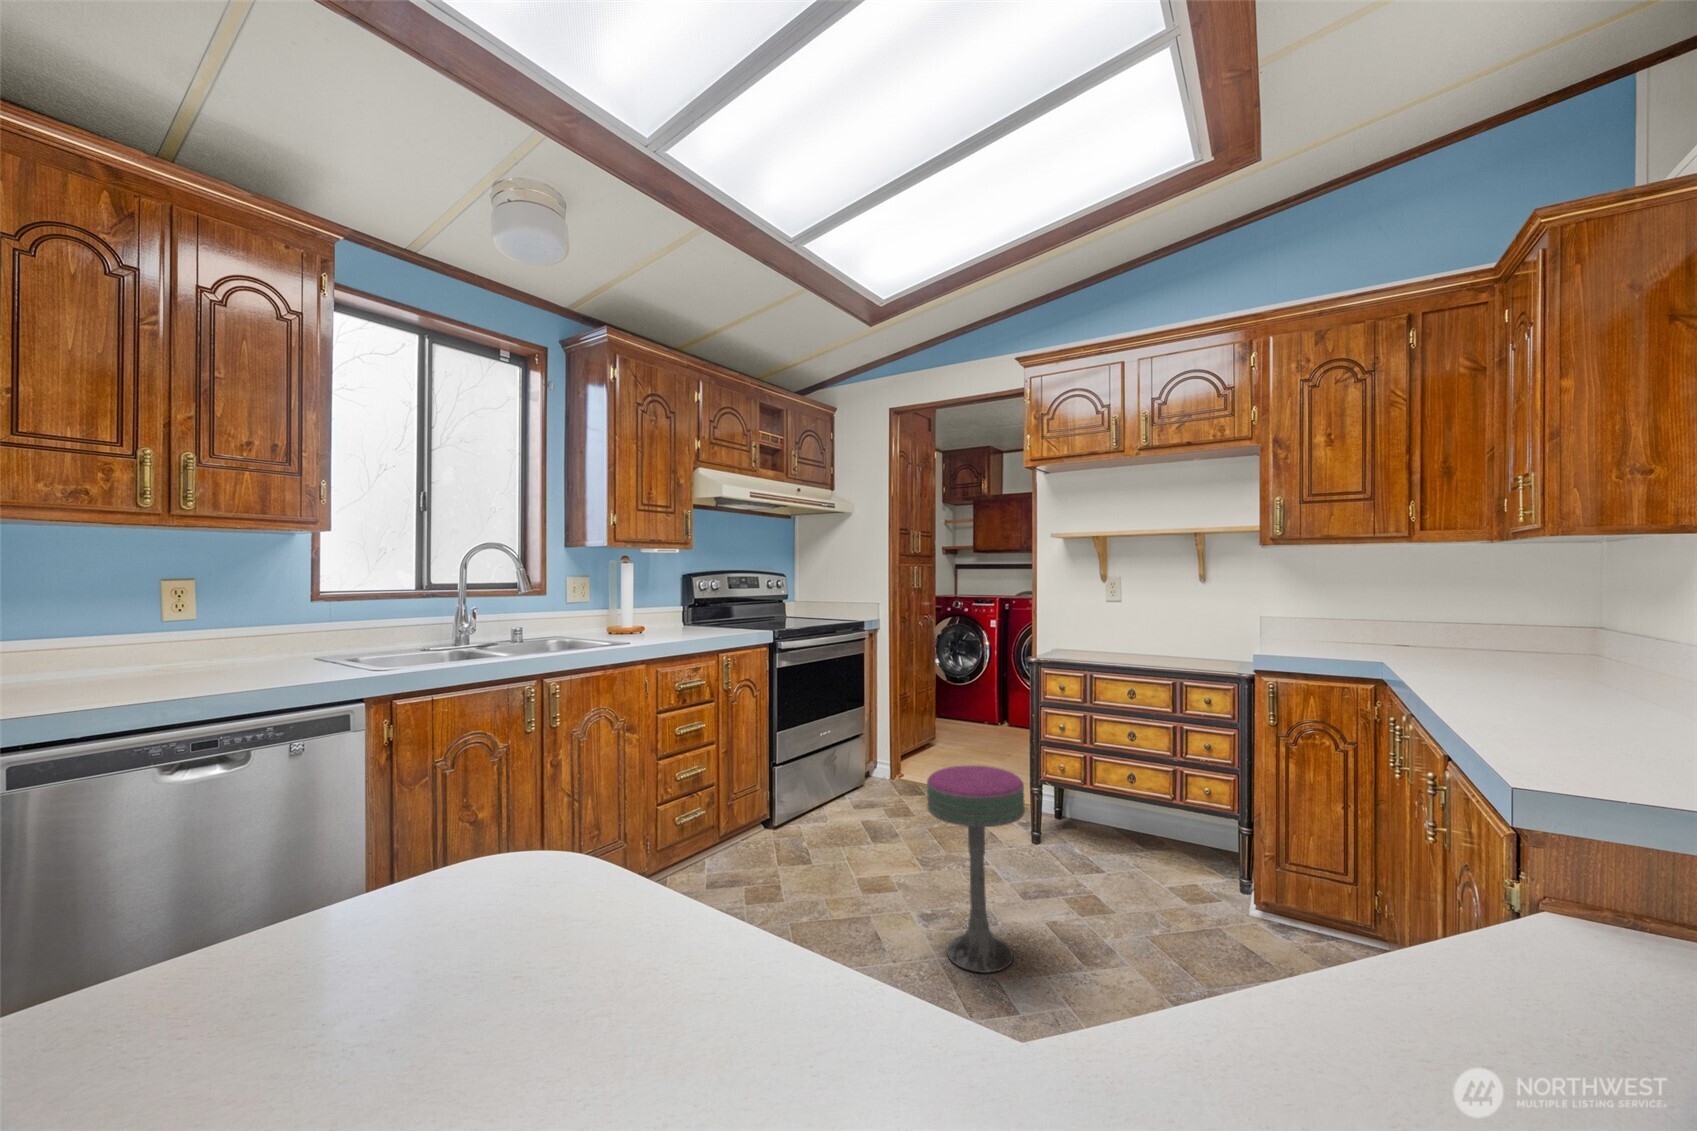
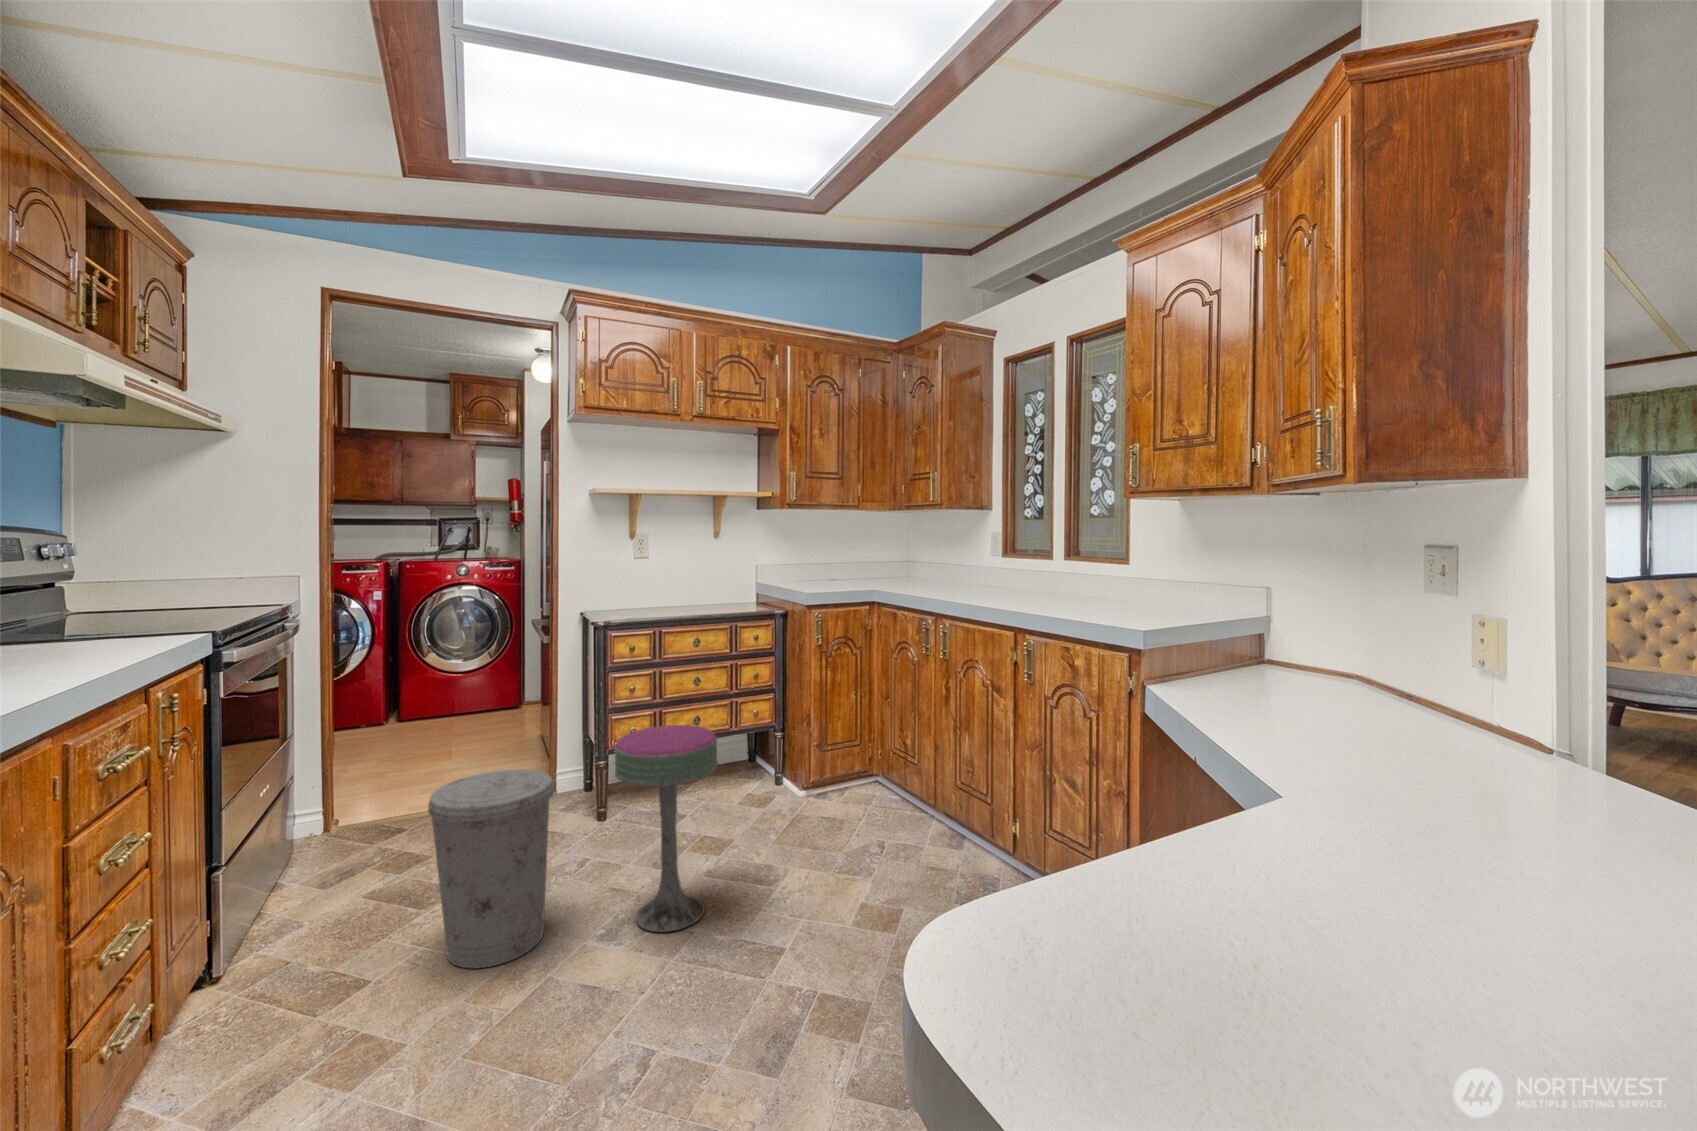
trash can: none [820,768,908,921] -> present [428,769,554,968]

